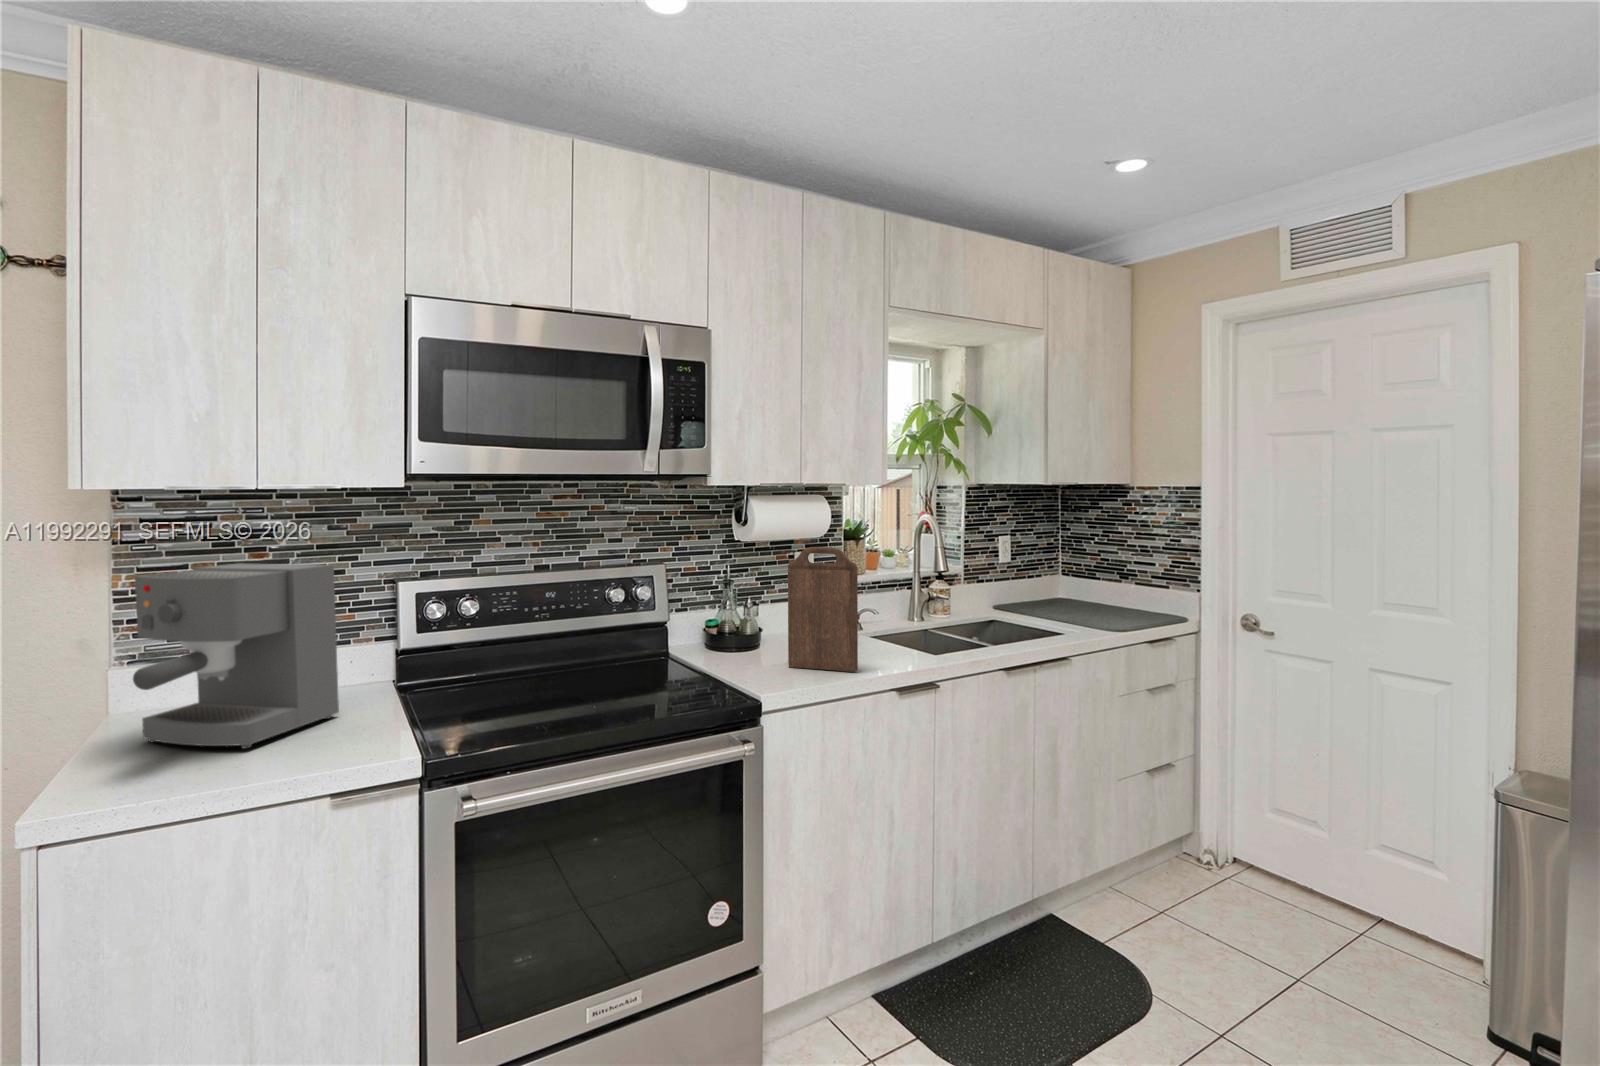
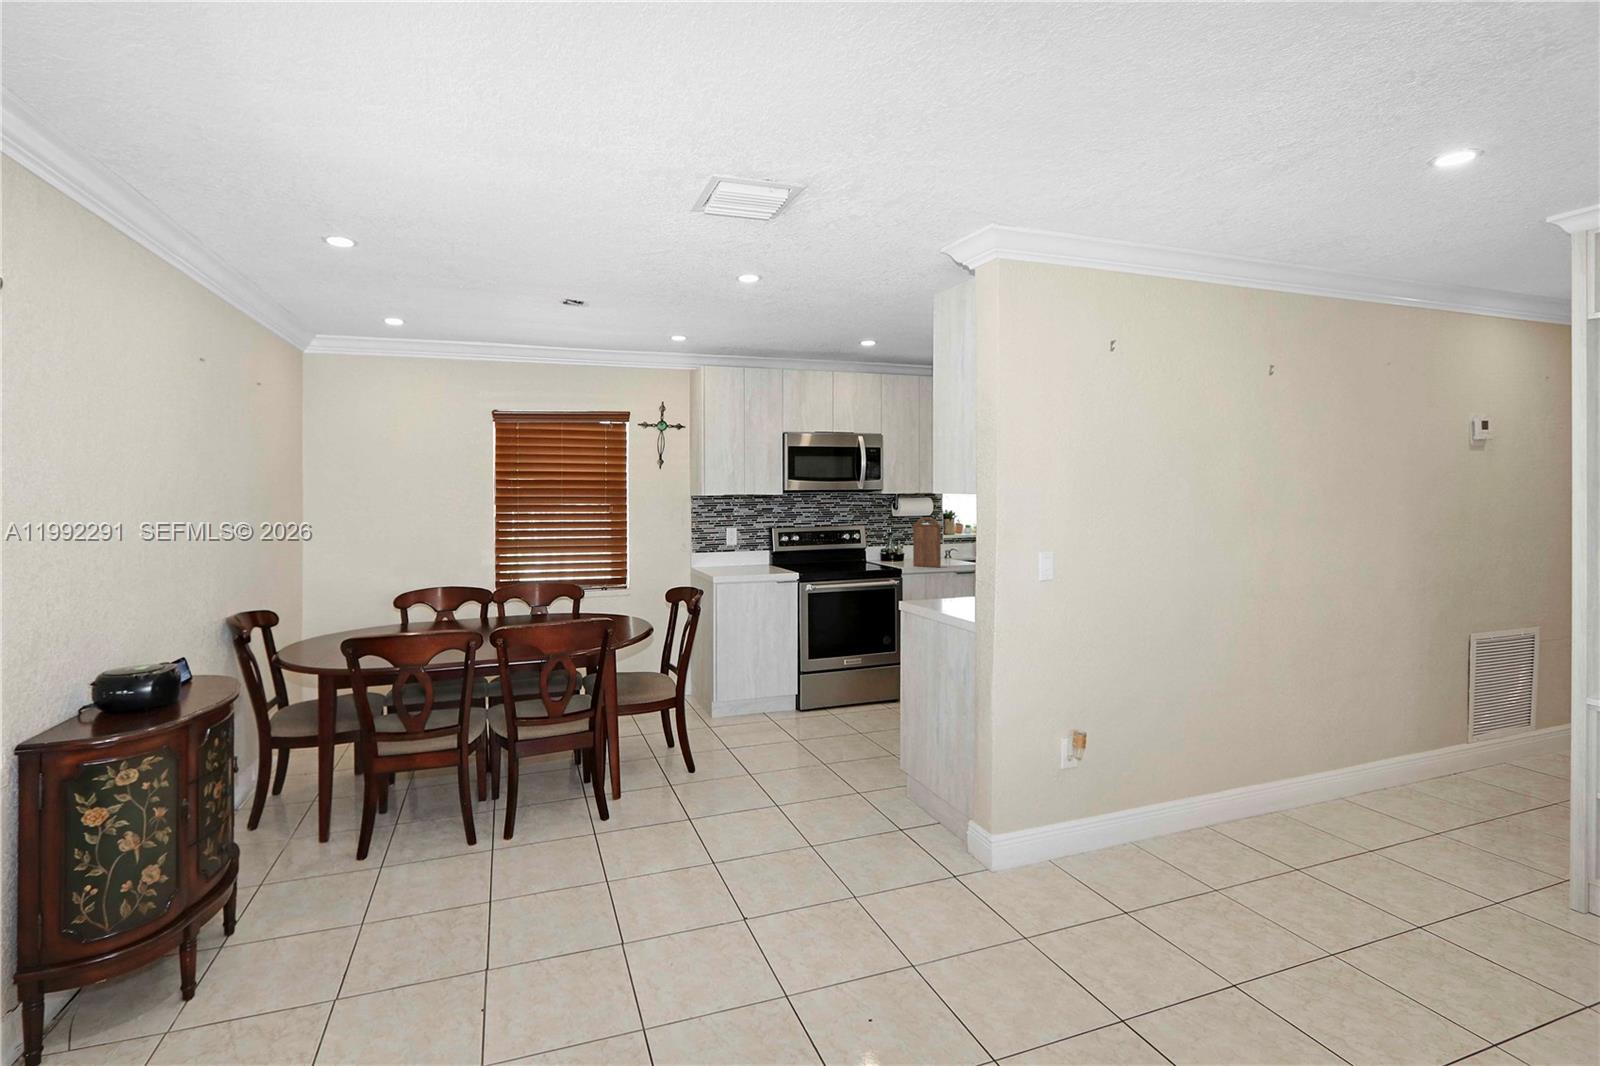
coffee maker: present [133,563,339,749] -> none [713,521,762,573]

